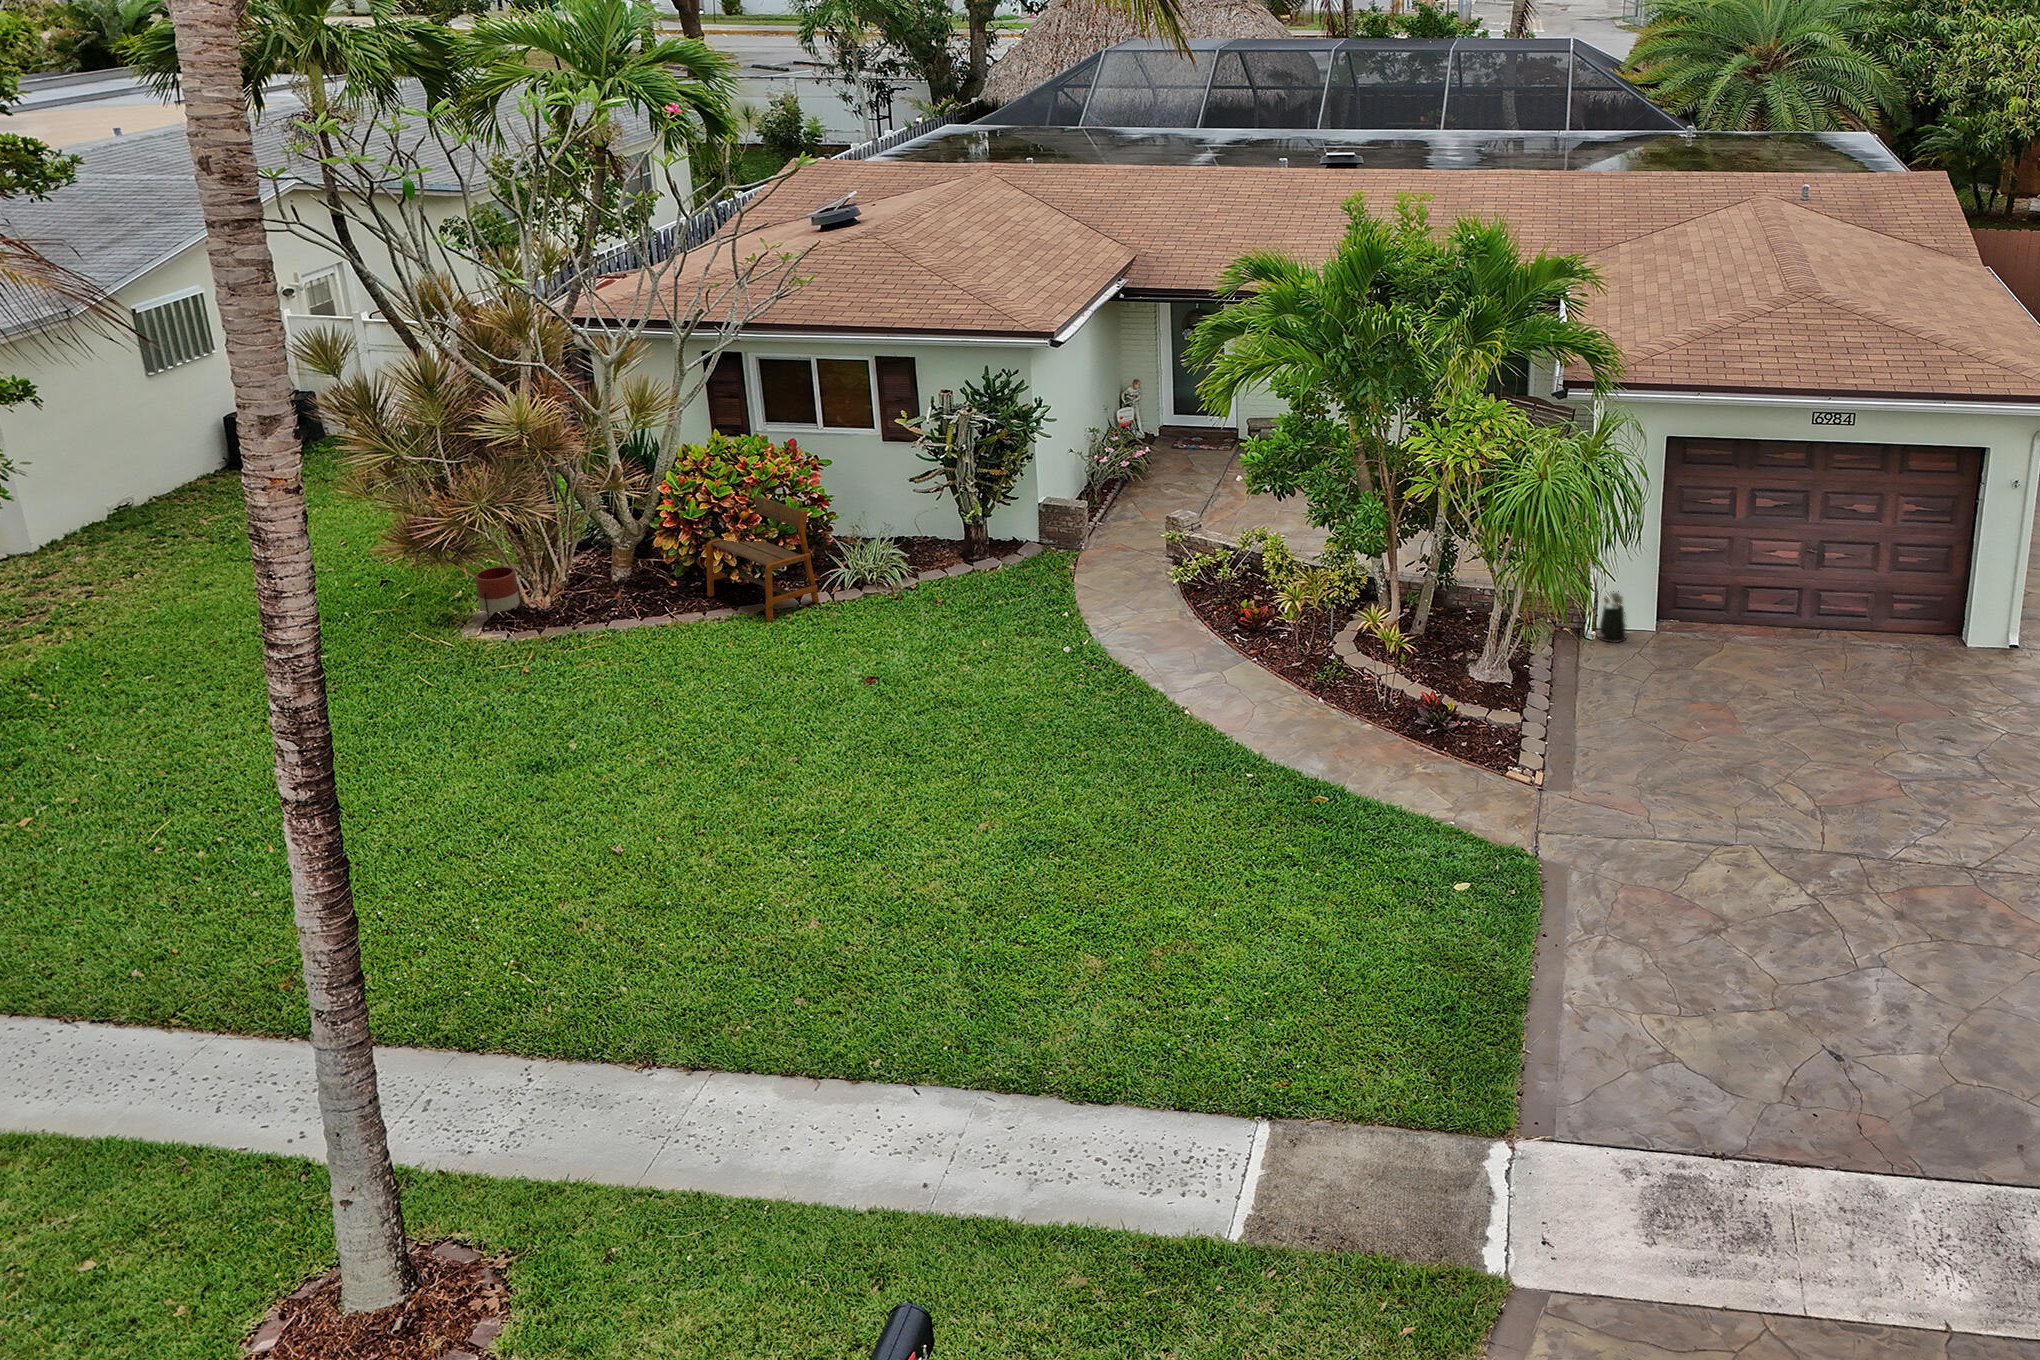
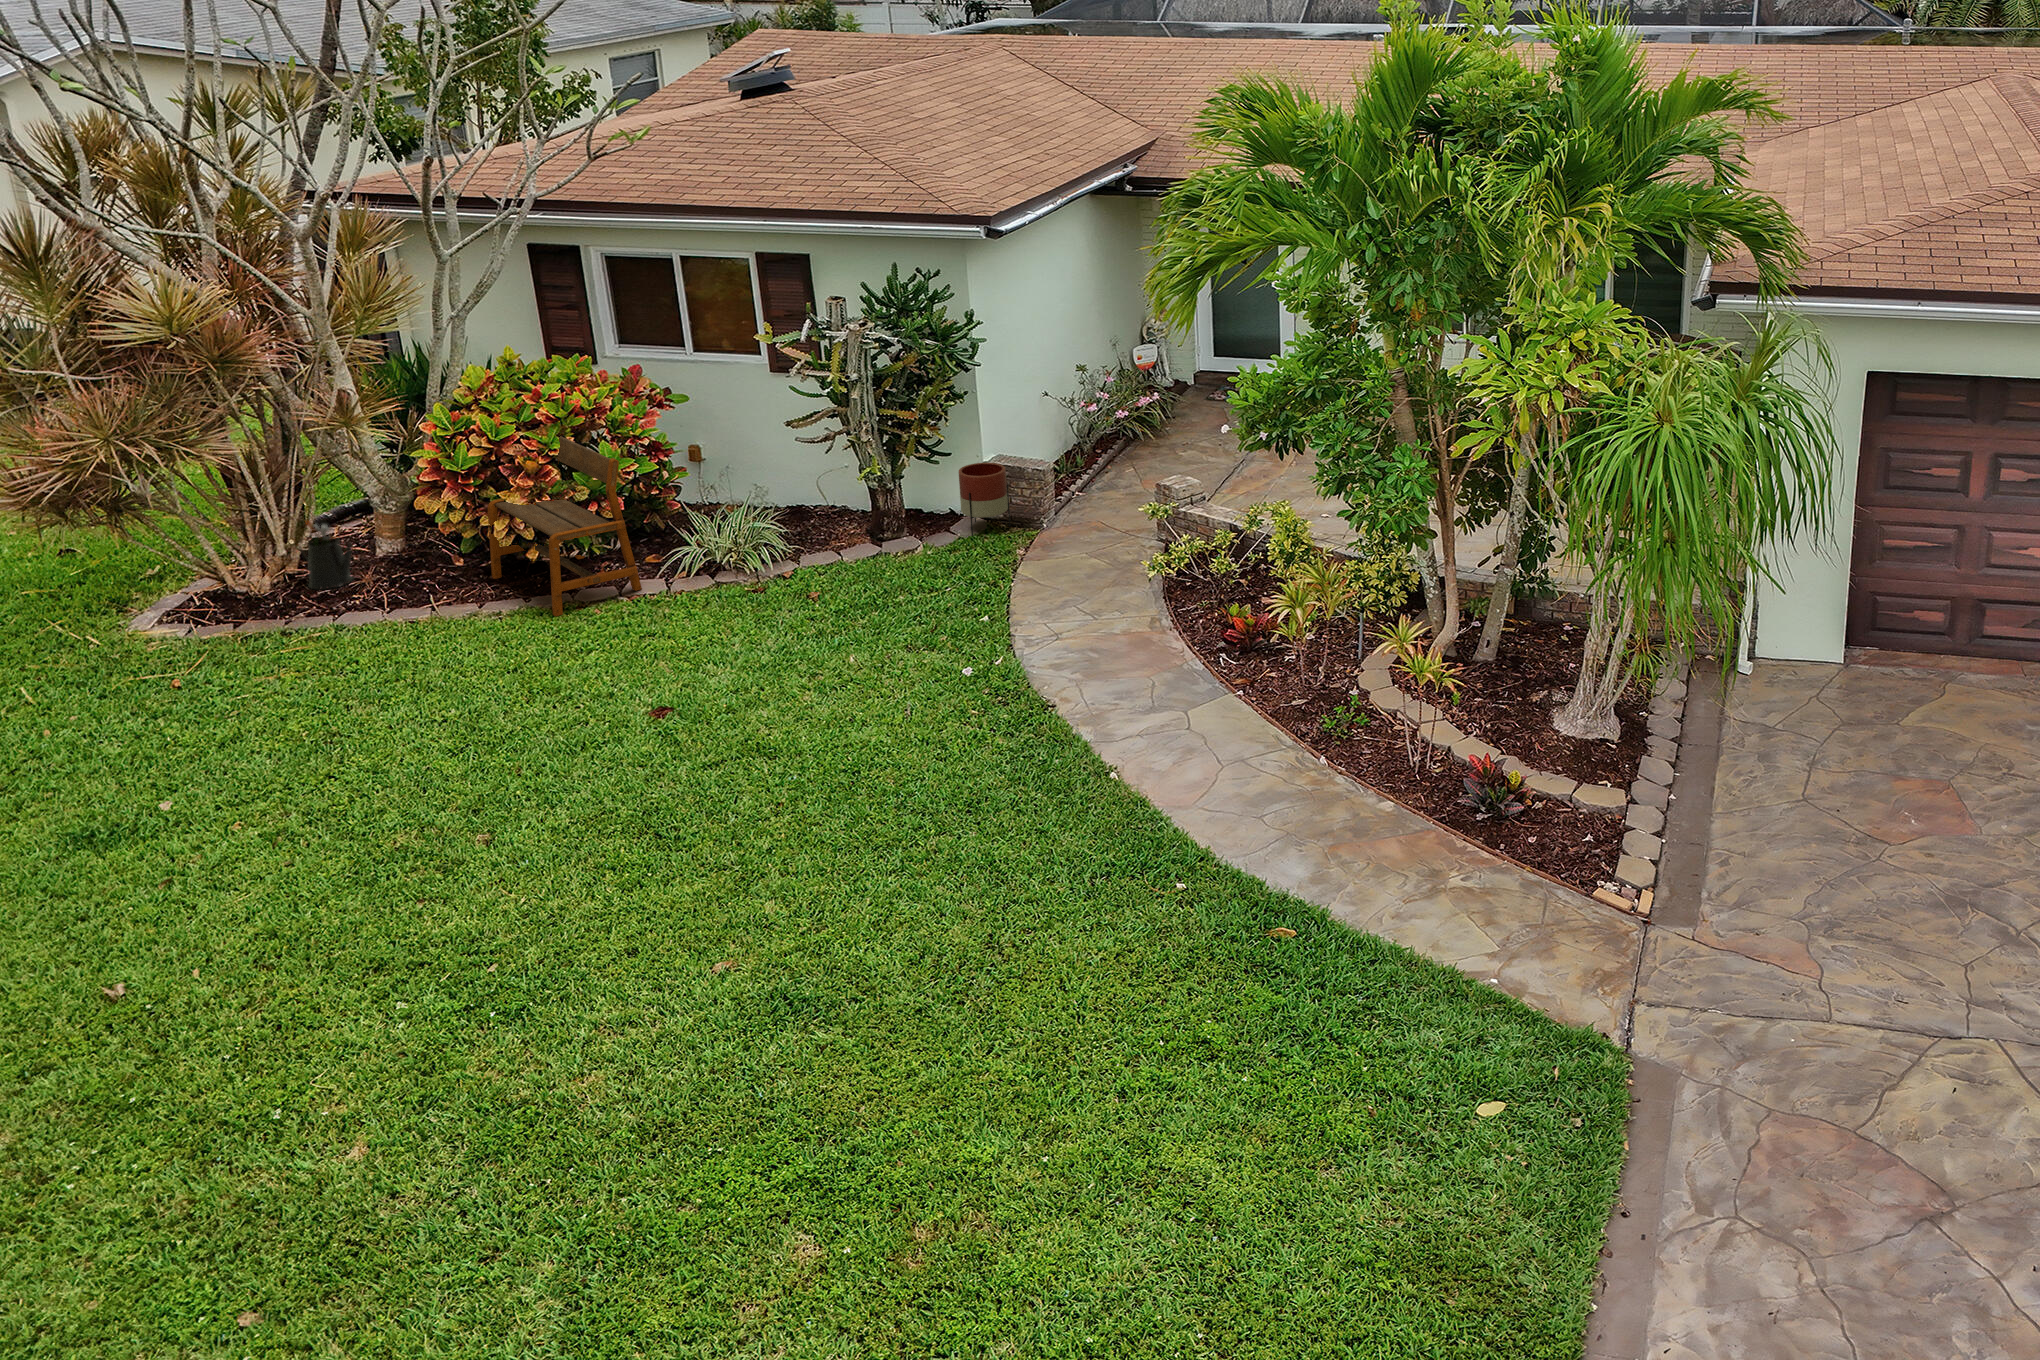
planter: present [475,566,523,627] -> present [959,463,1011,536]
watering can: present [1599,591,1627,643] -> present [299,521,353,590]

